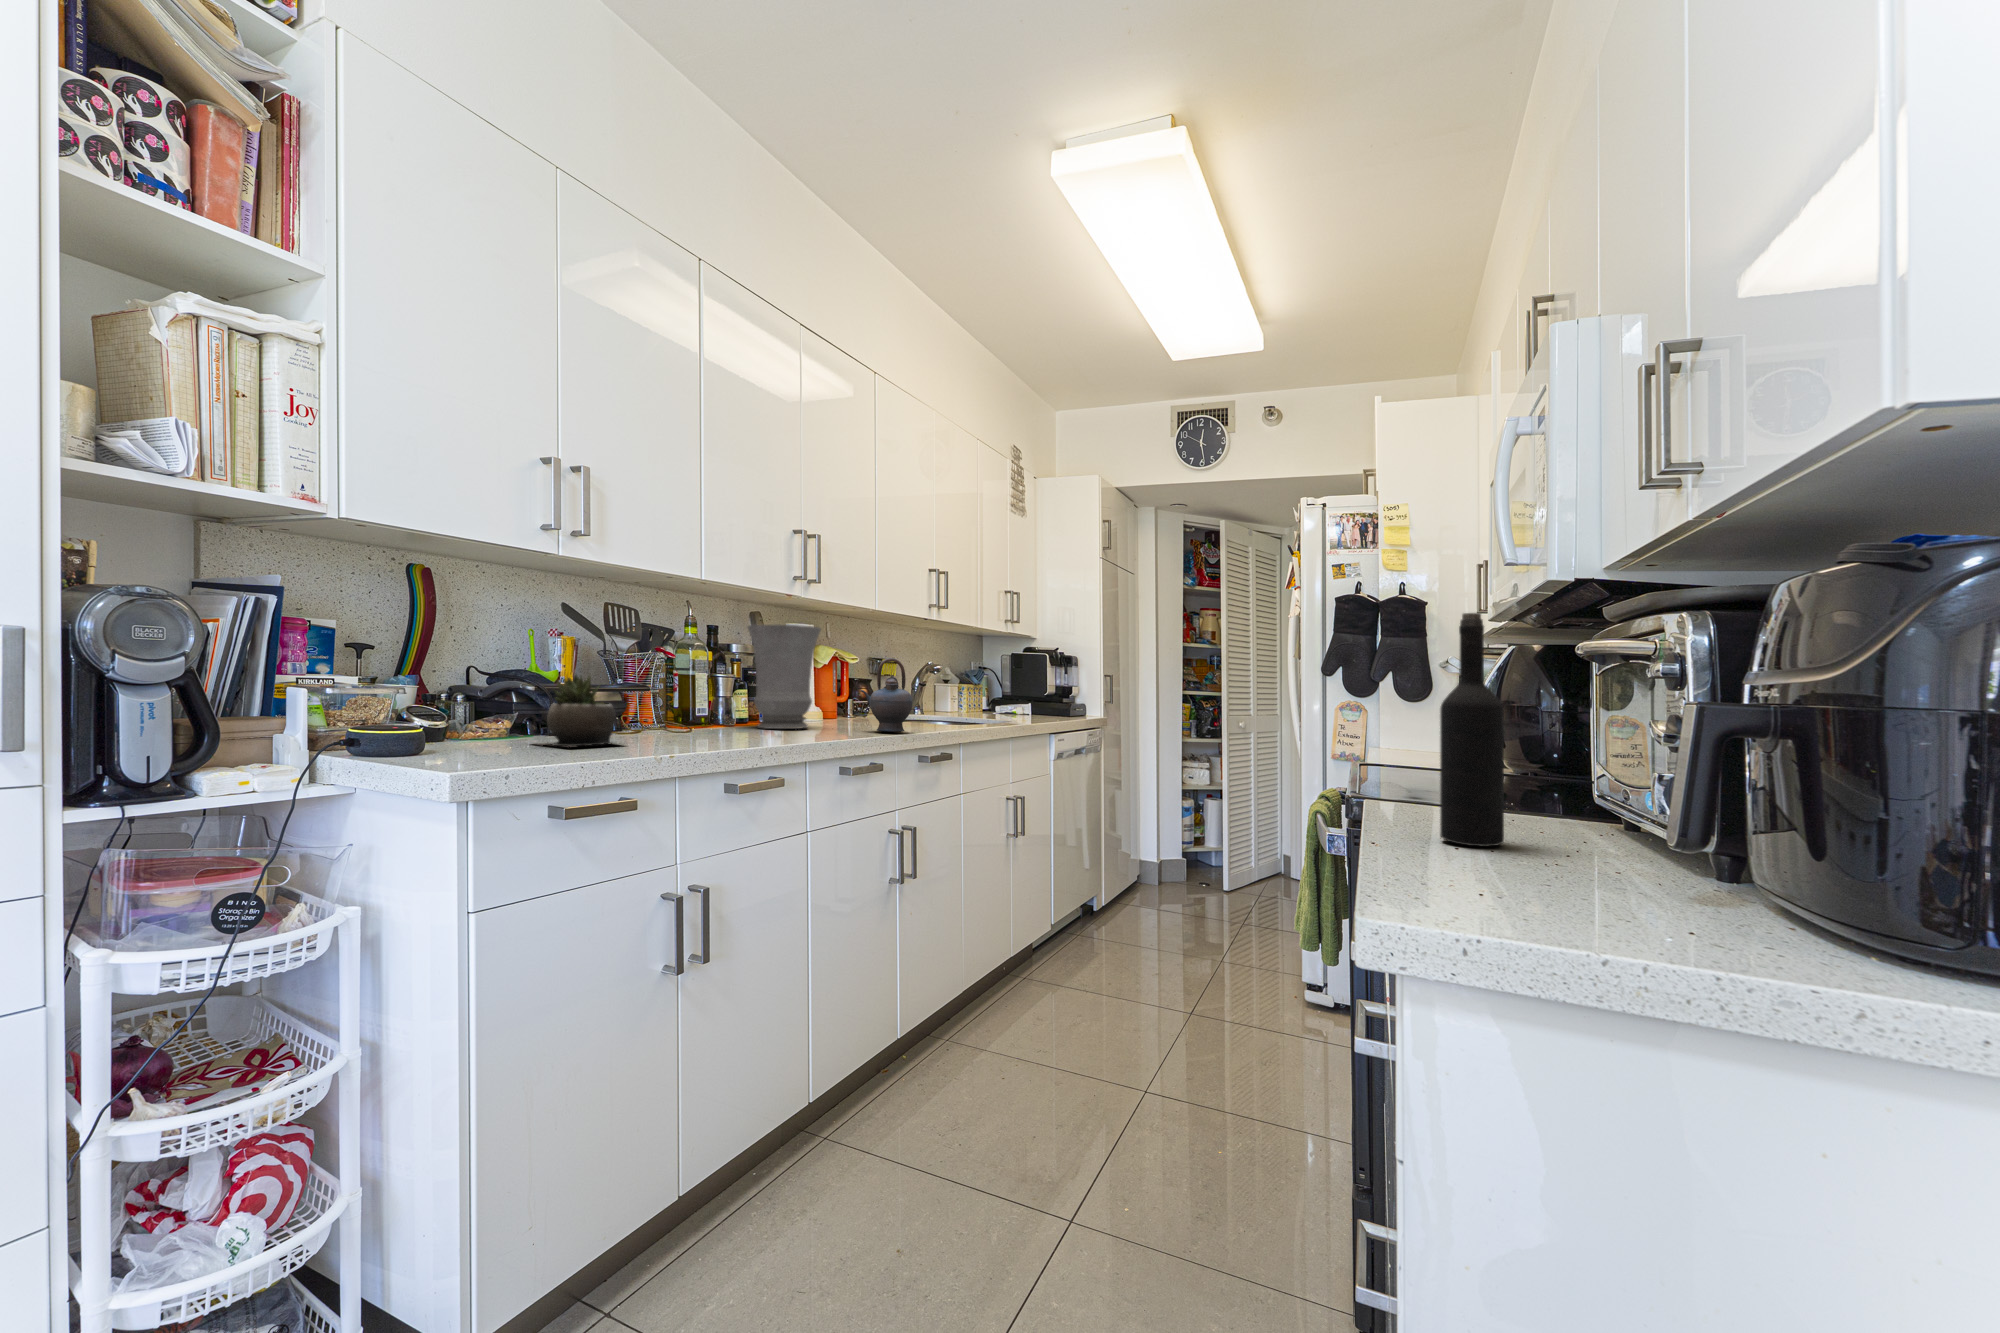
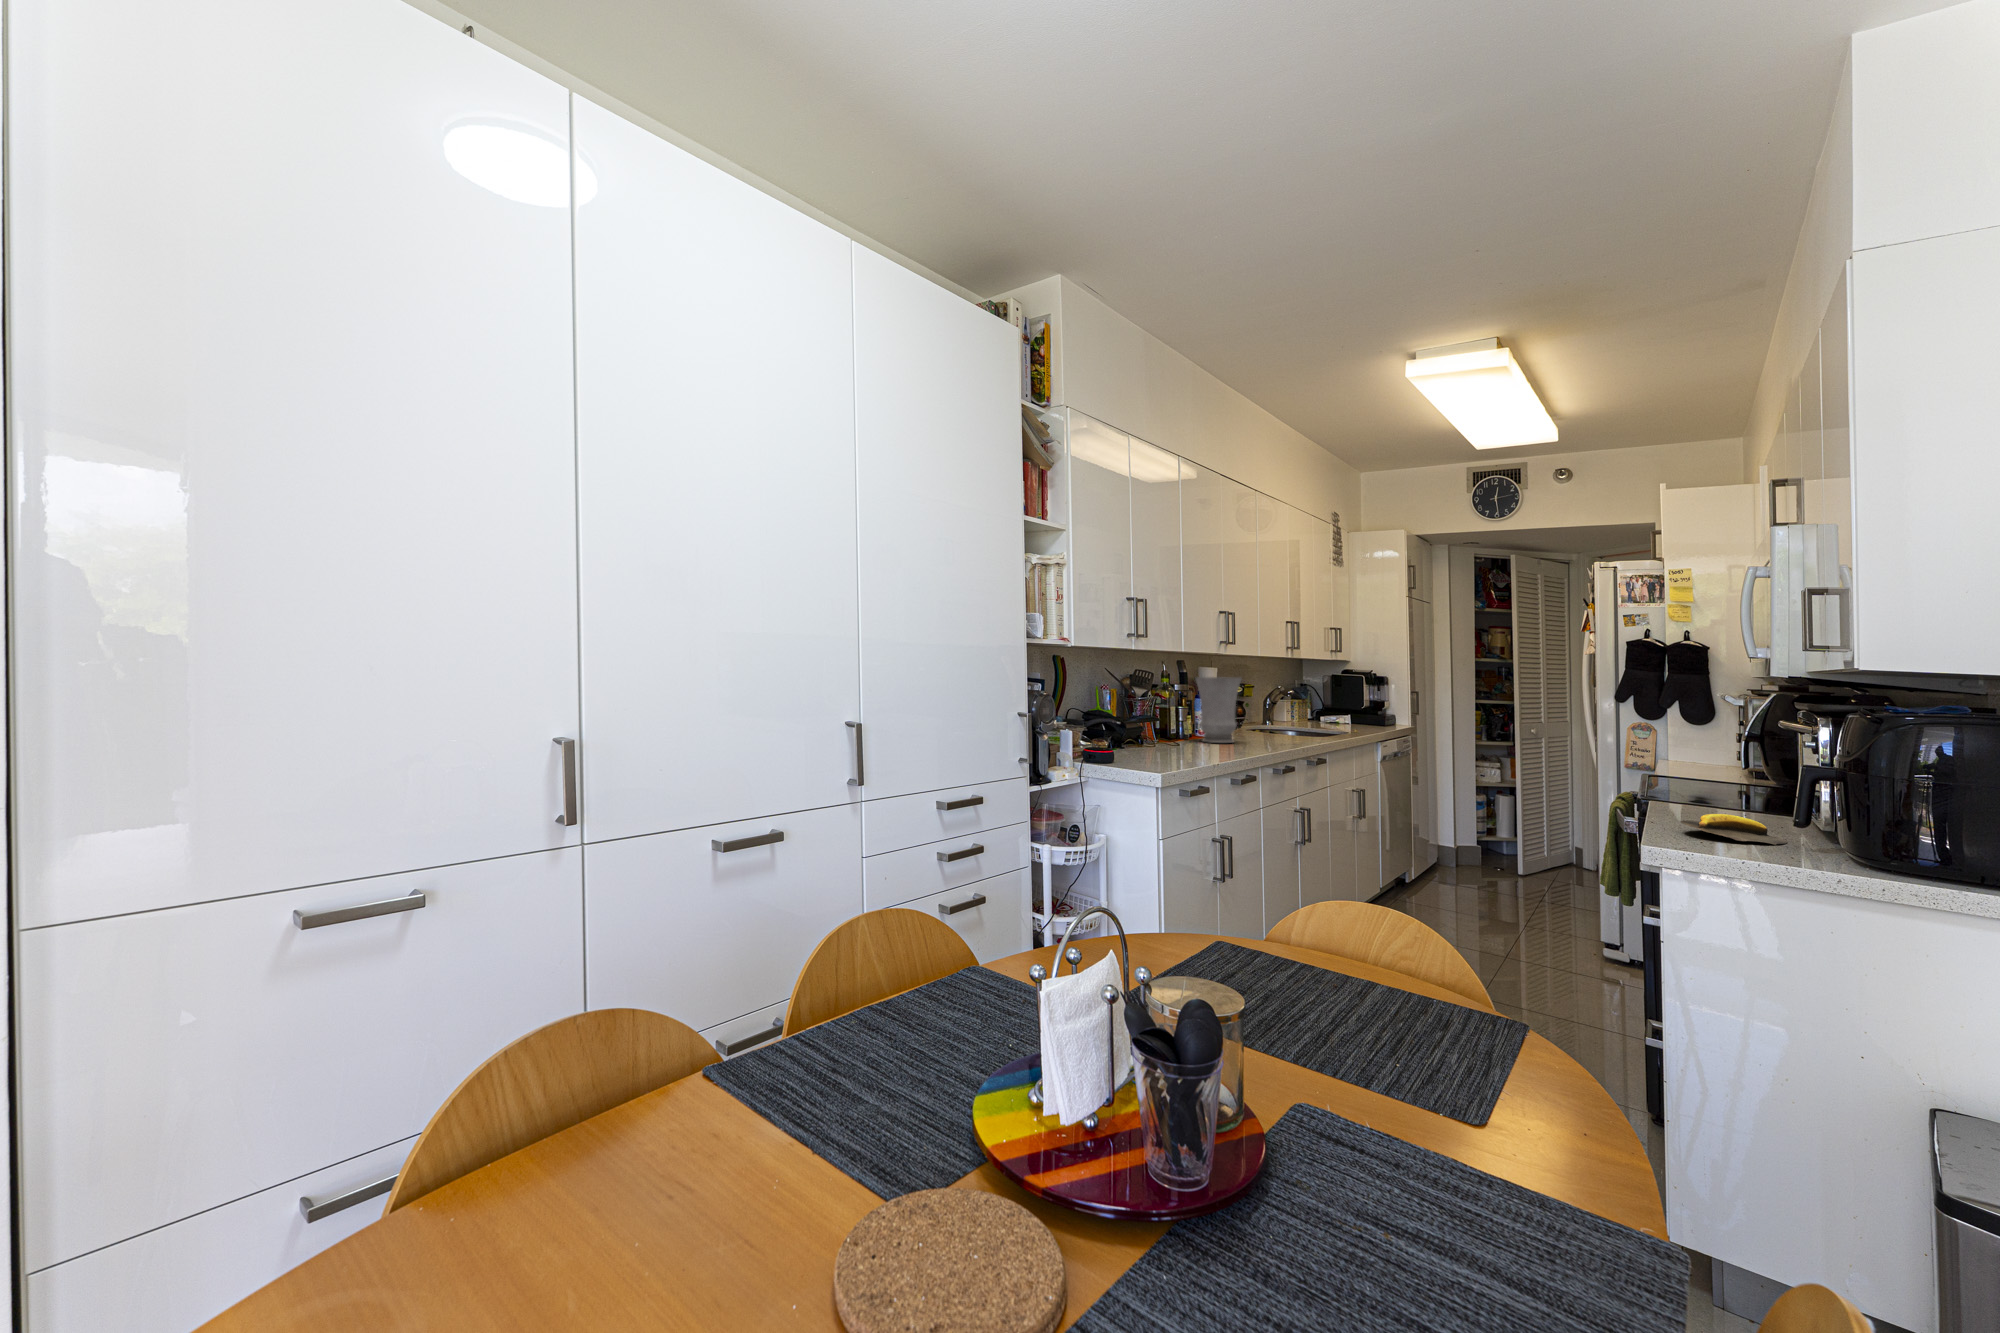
wine bottle: present [1440,613,1504,846] -> none [1690,708,1726,823]
teapot: present [860,658,913,732] -> none [1270,697,1305,746]
succulent plant: present [542,675,616,746] -> none [1128,717,1177,758]
banana: none [1435,831,1659,906] -> present [1681,814,1787,845]

